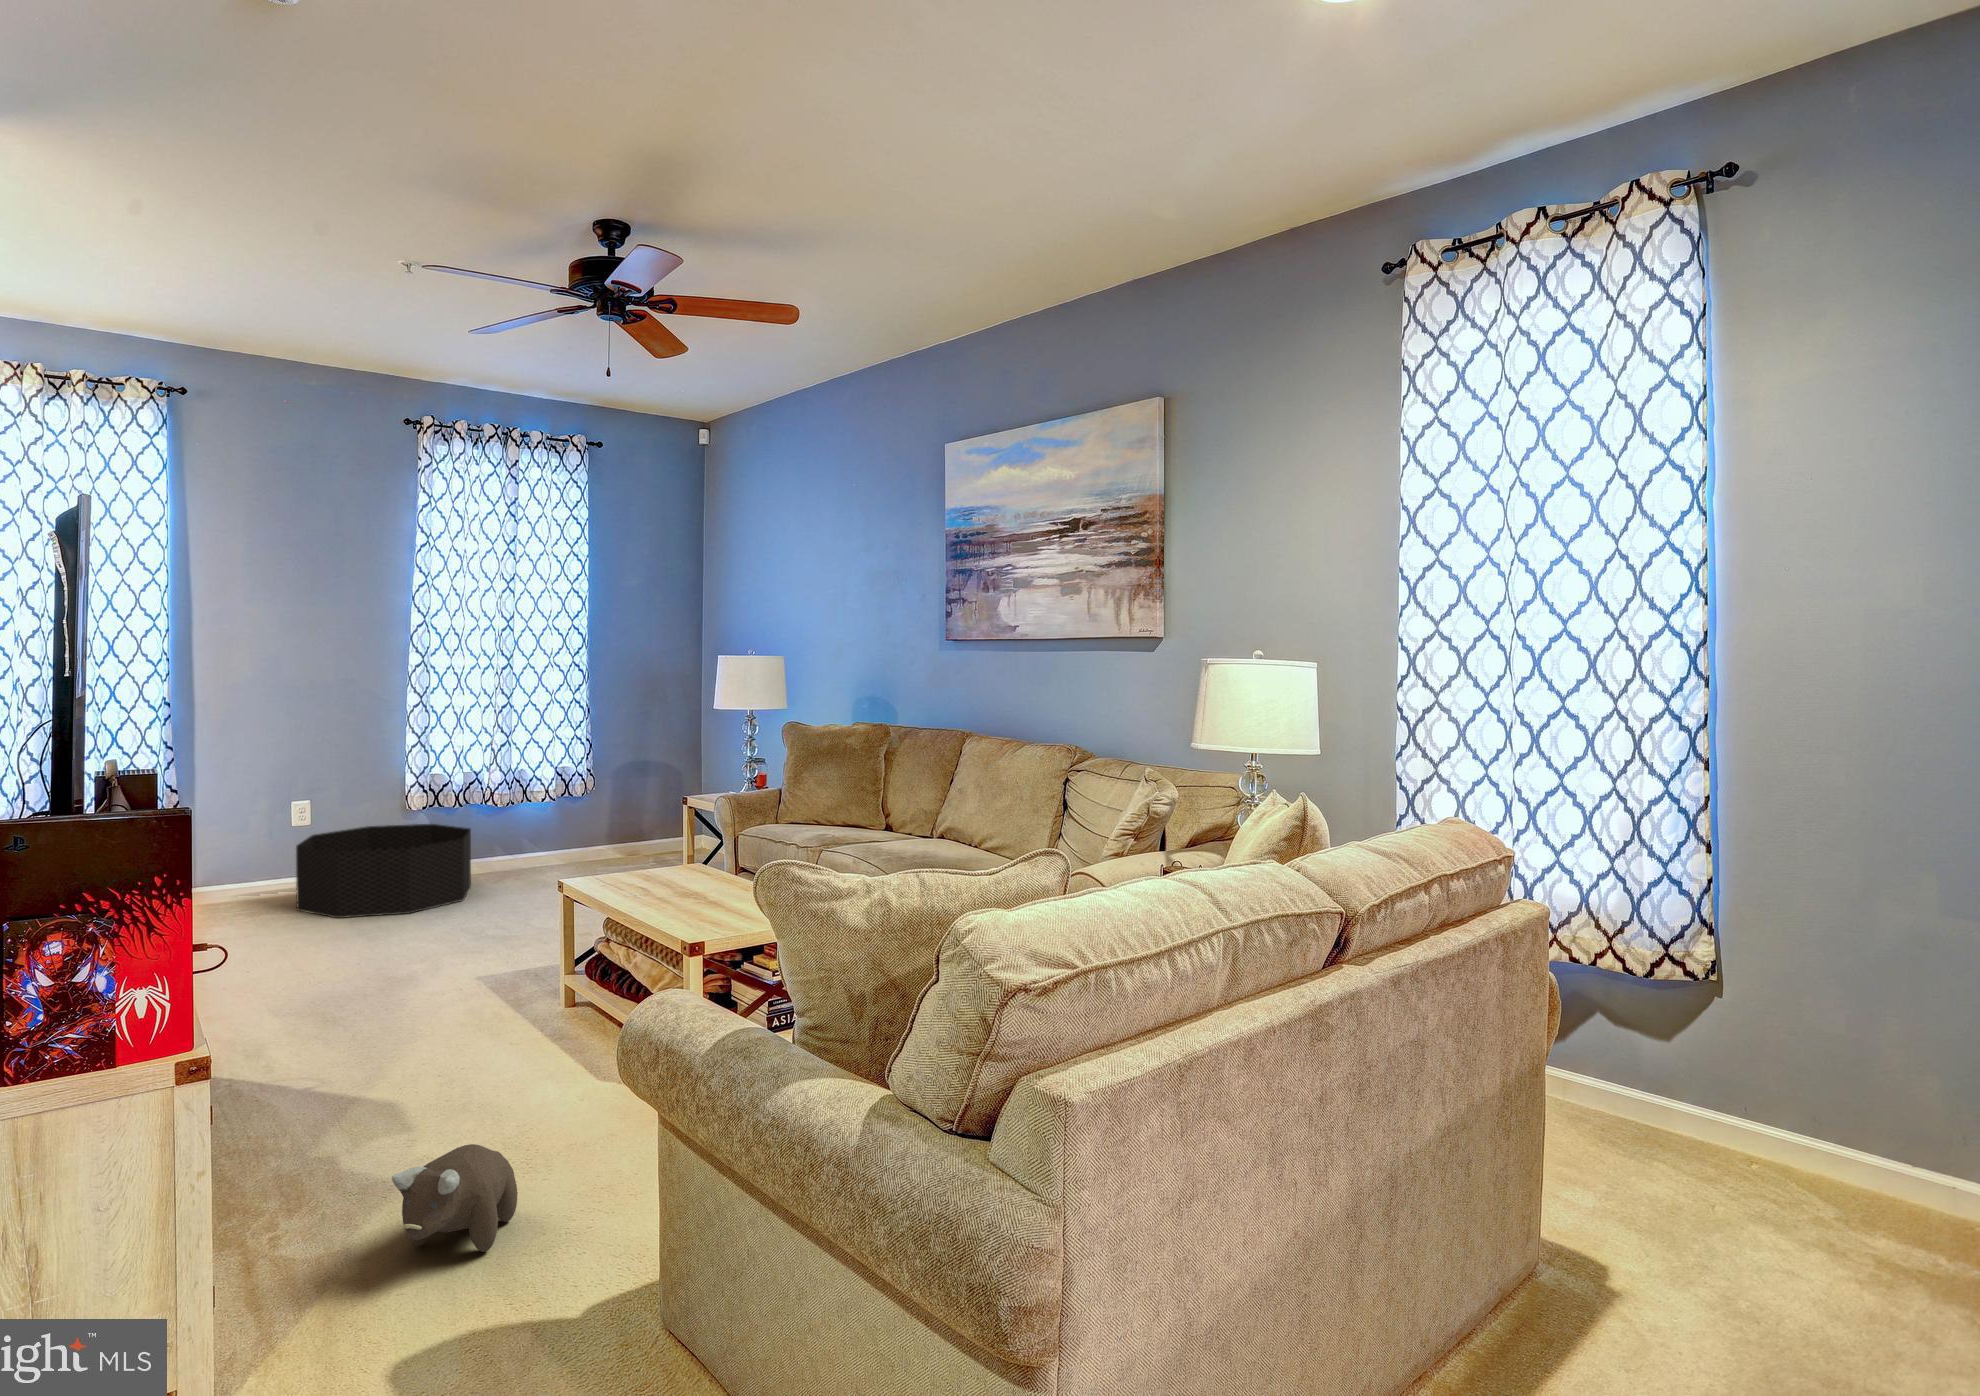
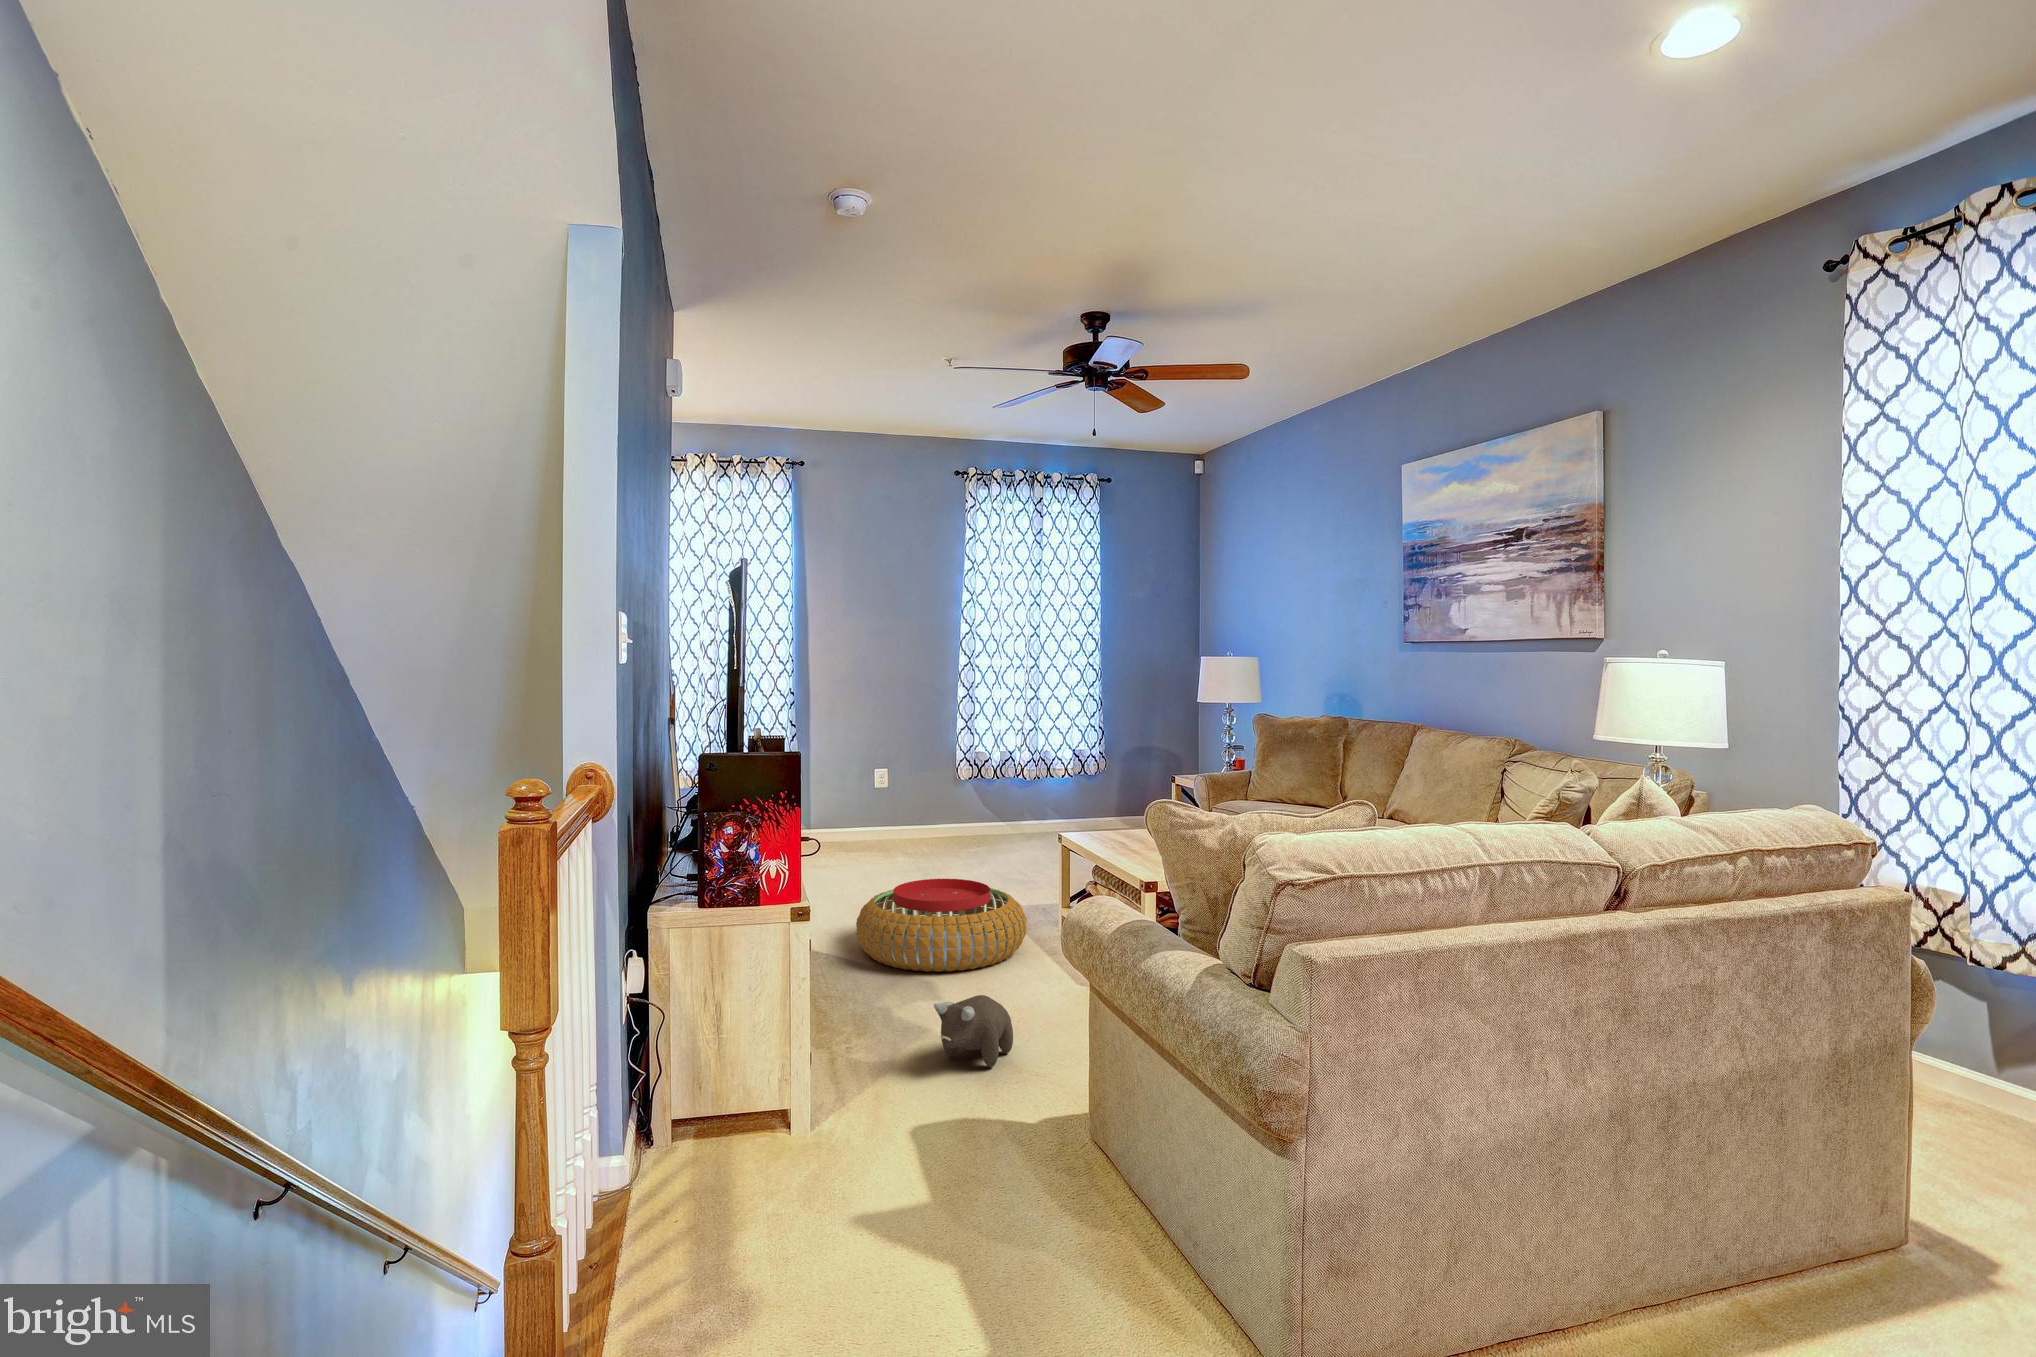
basket: present [296,824,471,918] -> none [887,789,1006,856]
pouf: none [250,960,518,1103] -> present [856,879,1027,972]

